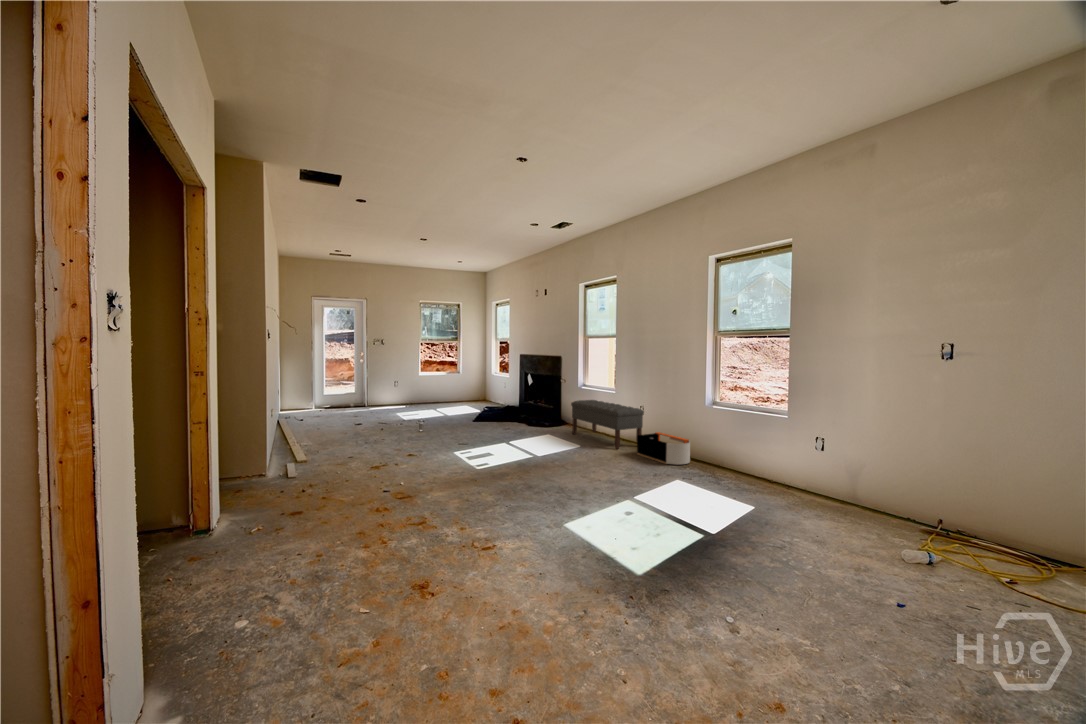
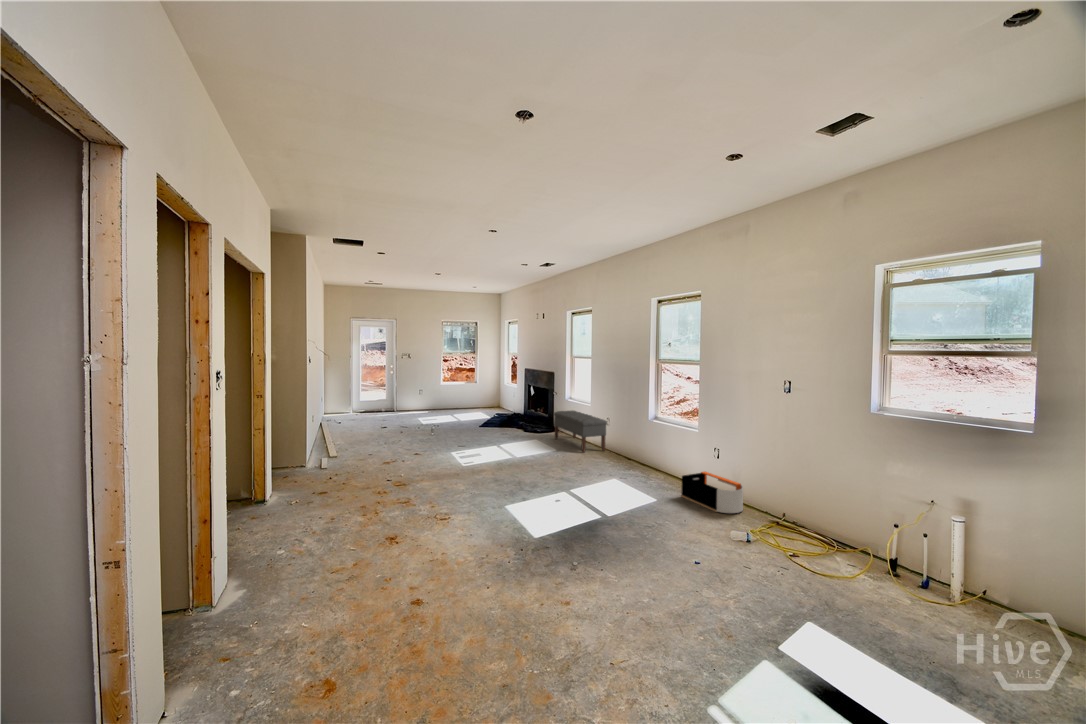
storage bin: present [637,432,690,464] -> present [681,472,743,513]

